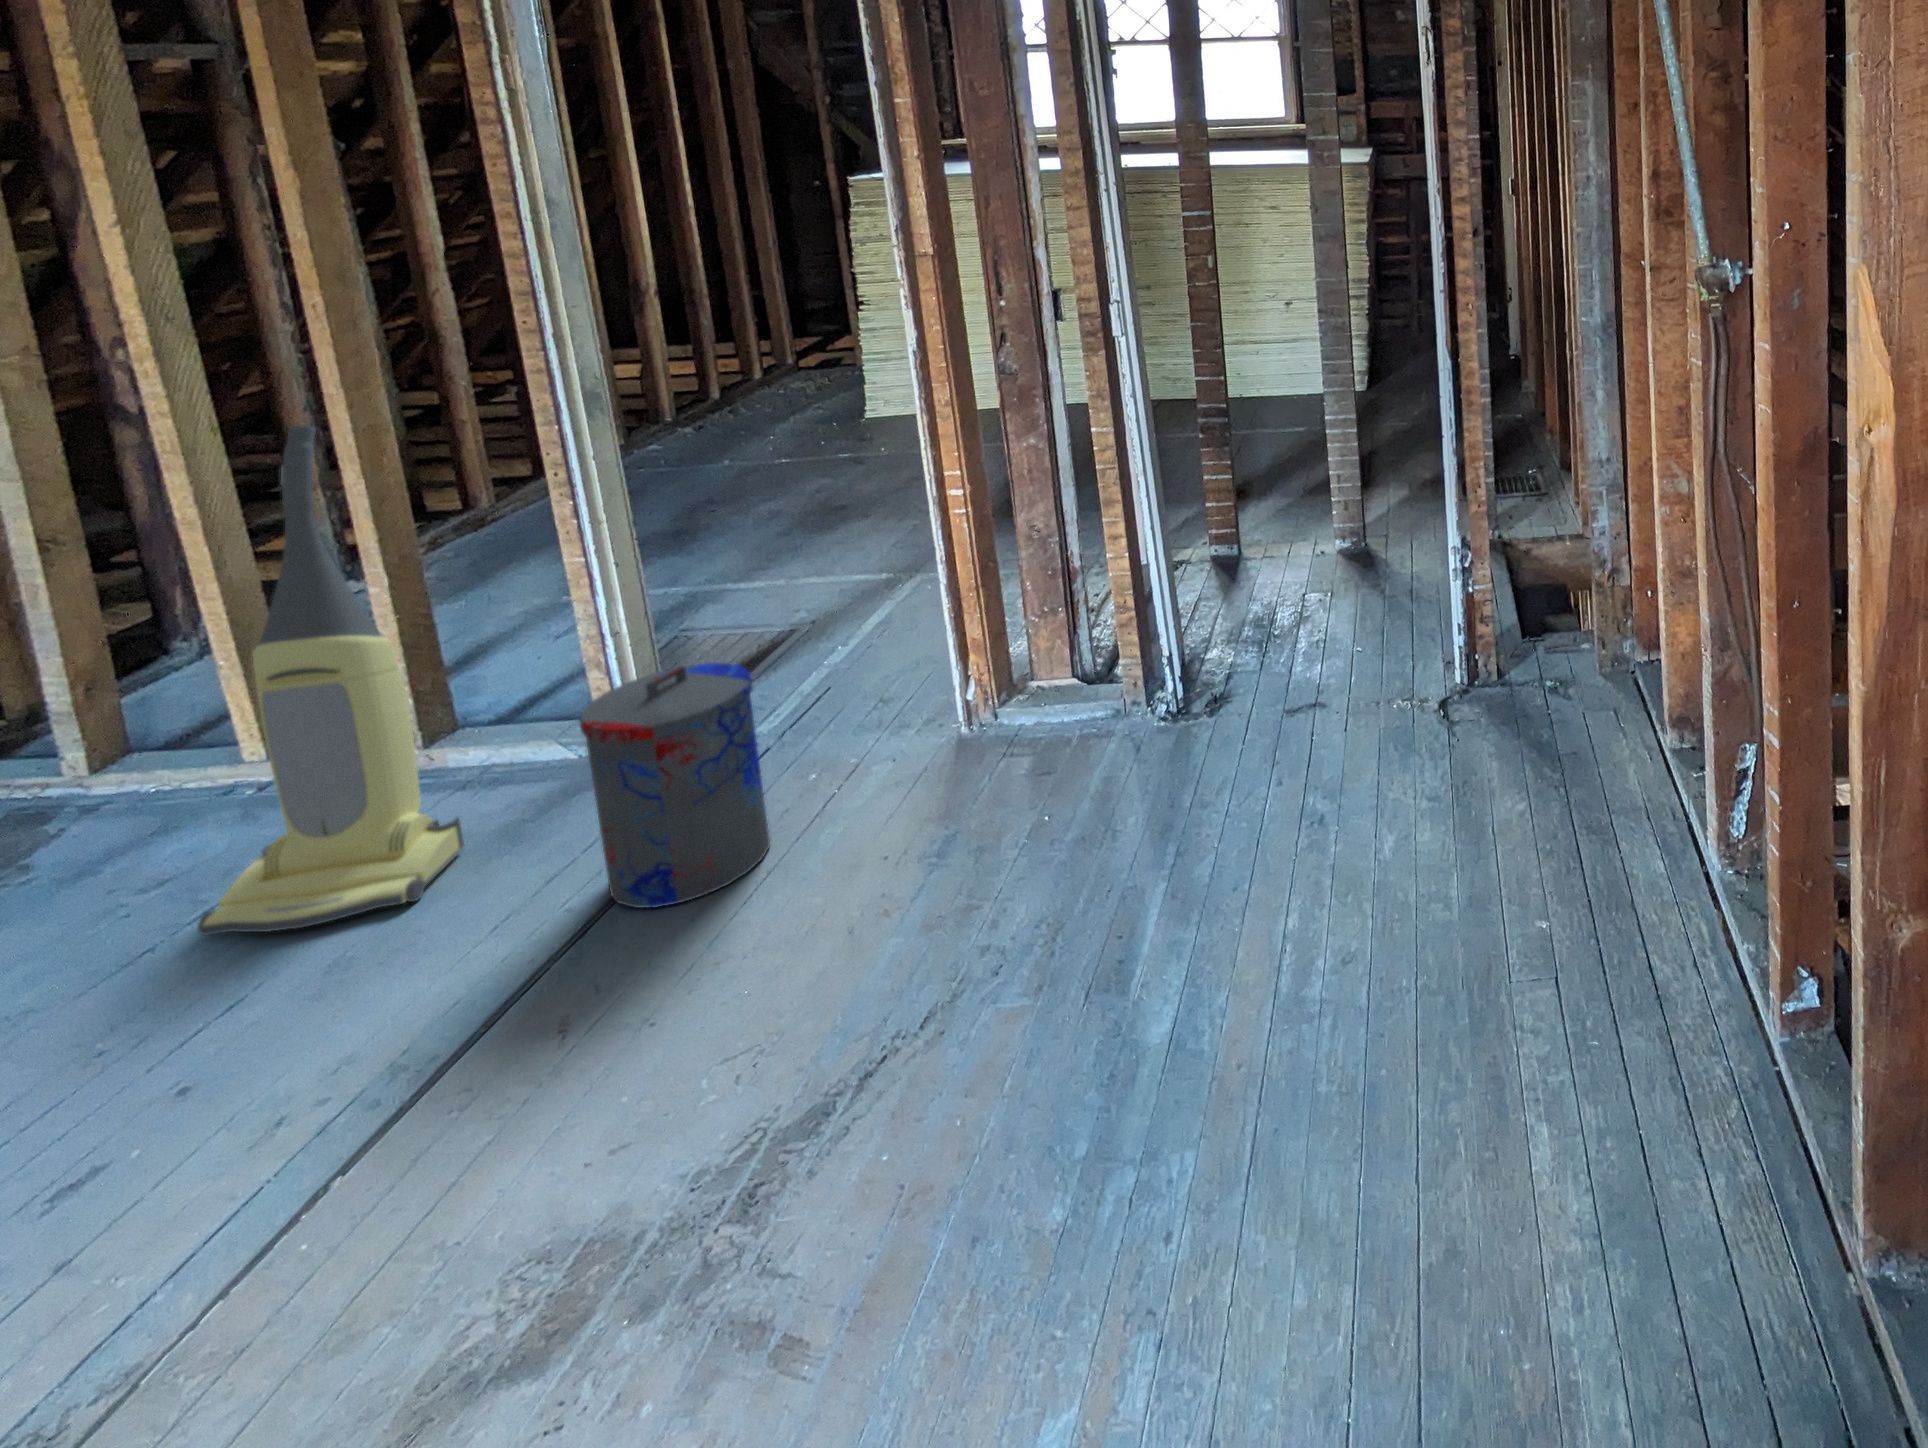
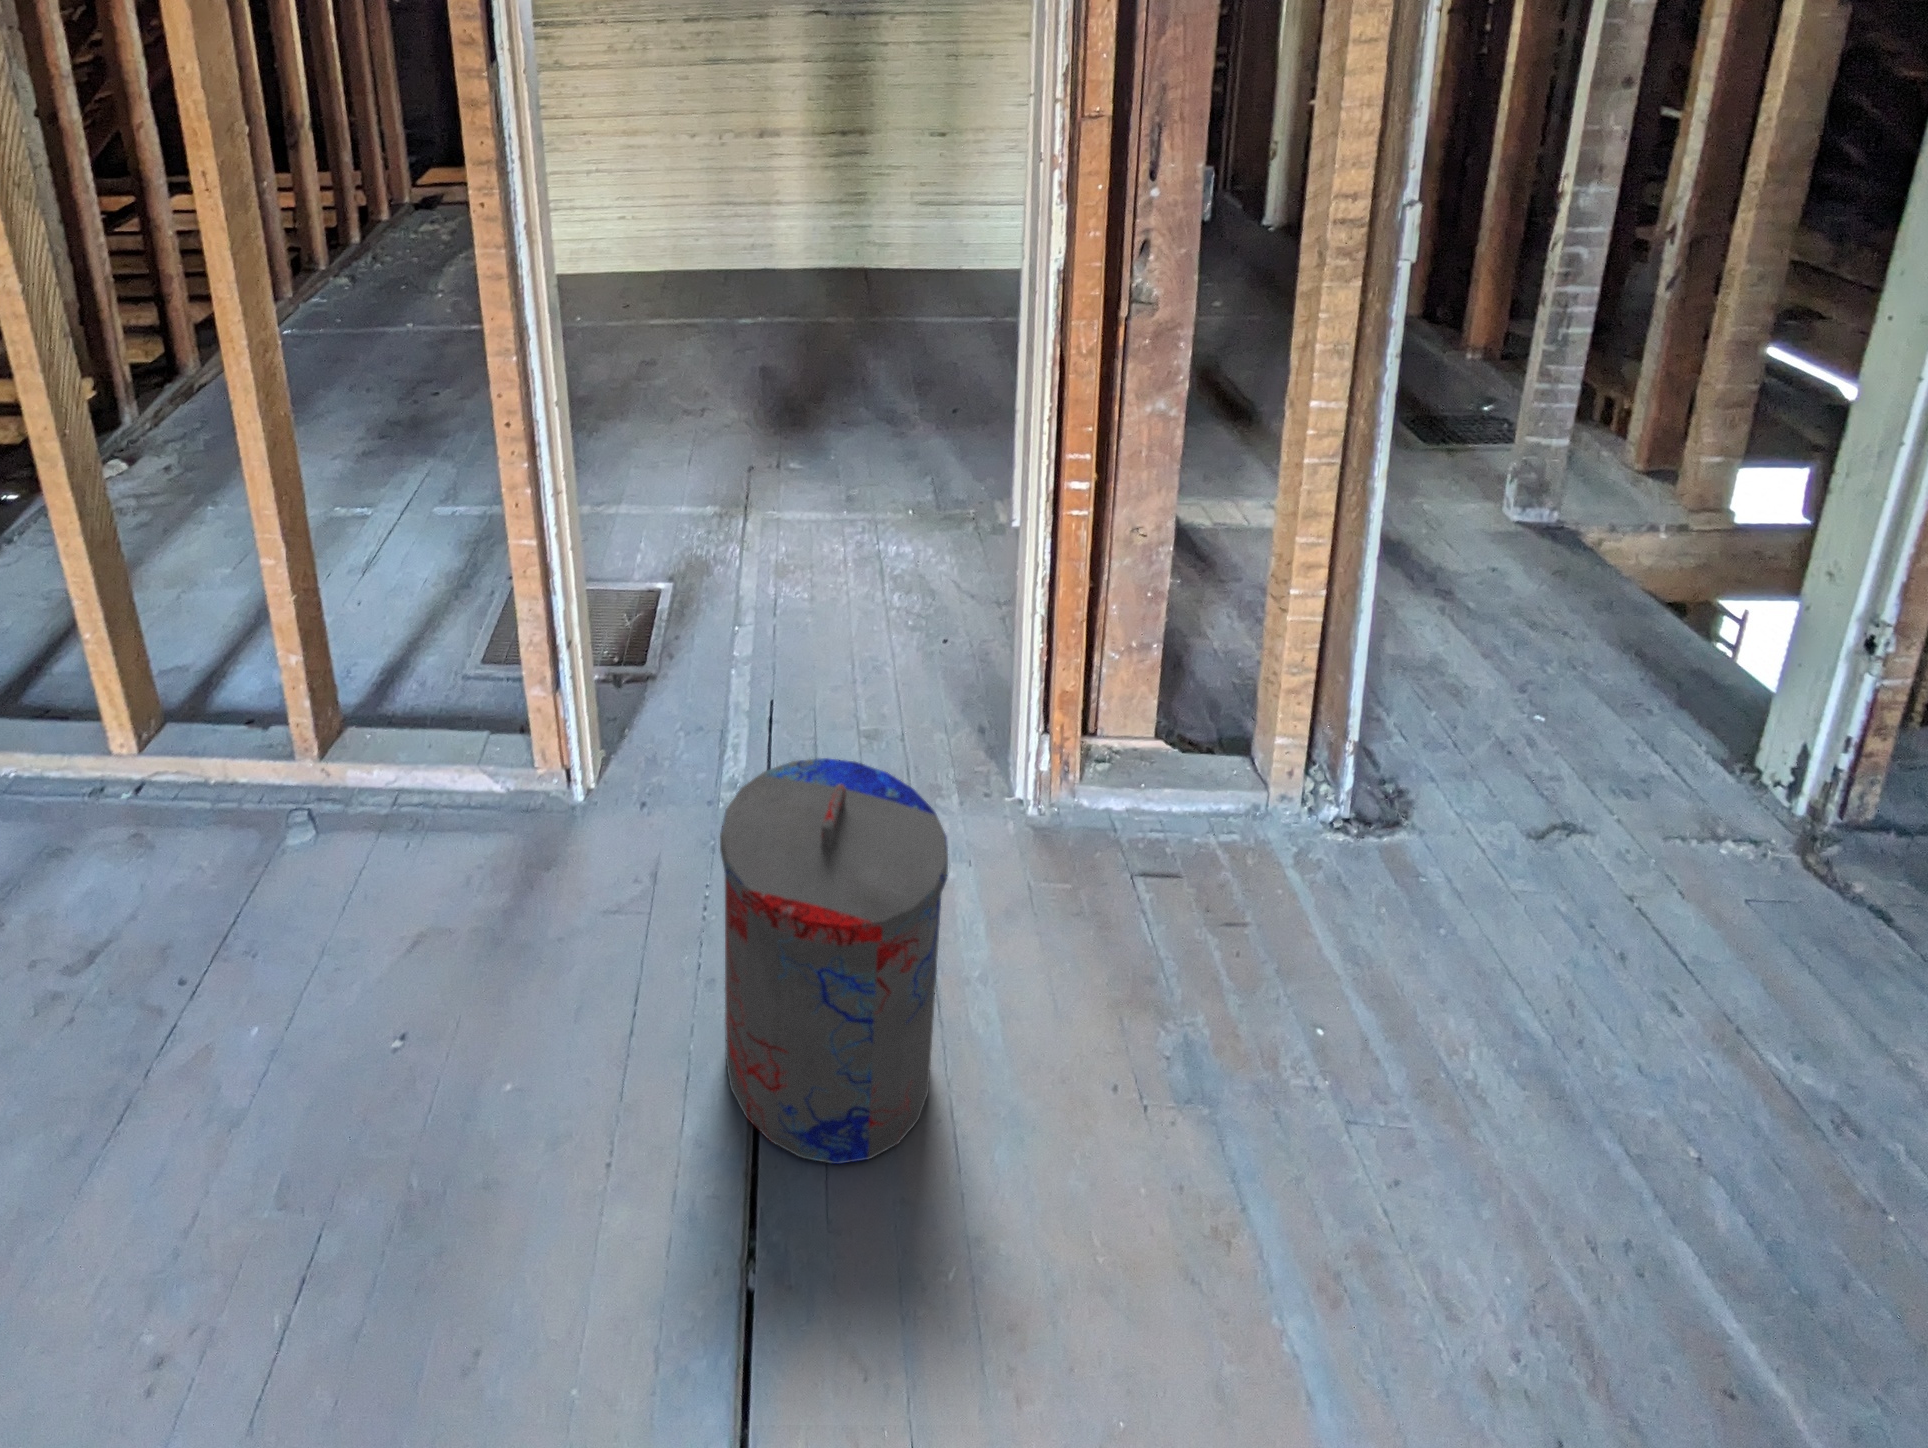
vacuum cleaner: present [198,425,464,935] -> none [189,374,465,1118]

